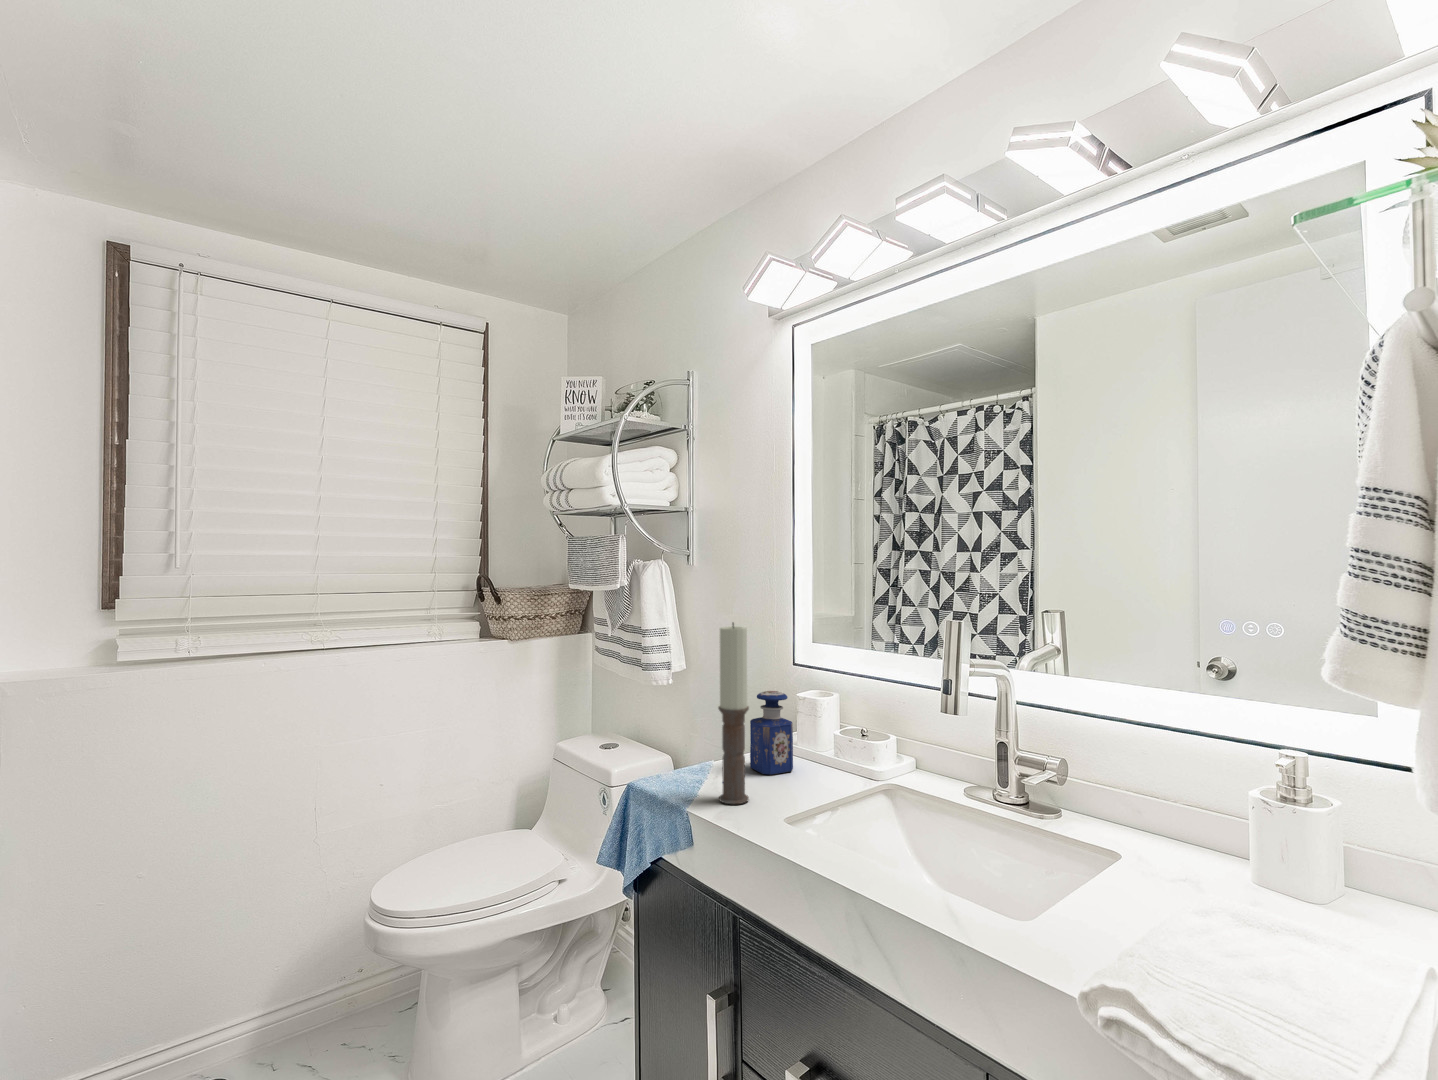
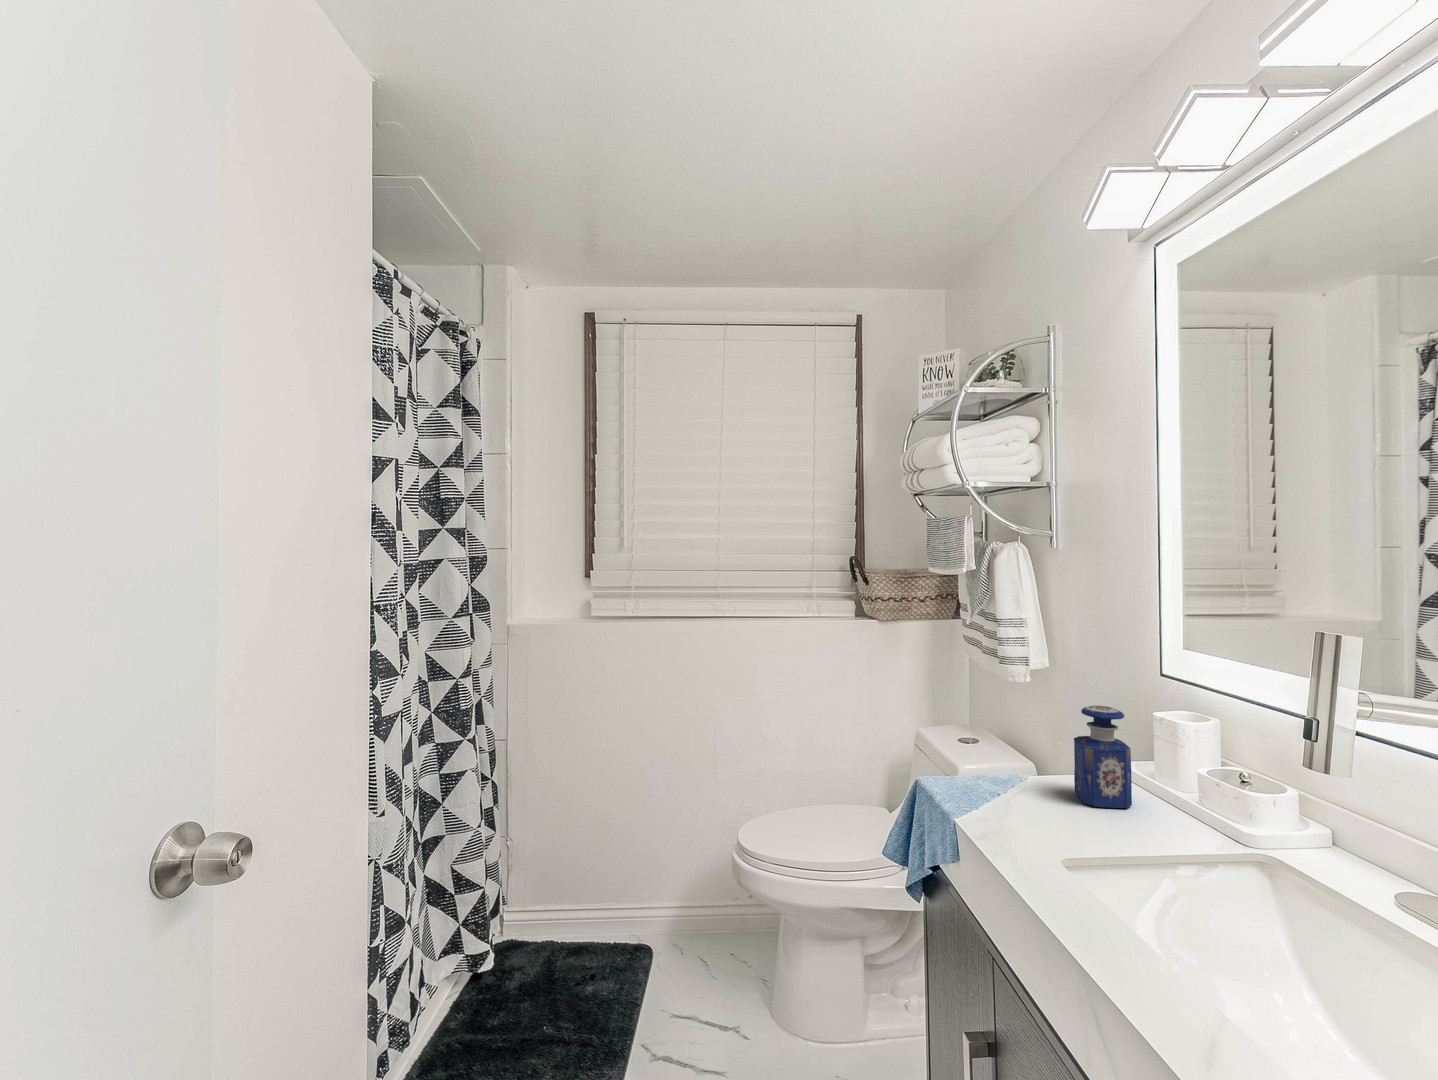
candle: present [718,623,749,804] -> none [1003,622,1043,834]

